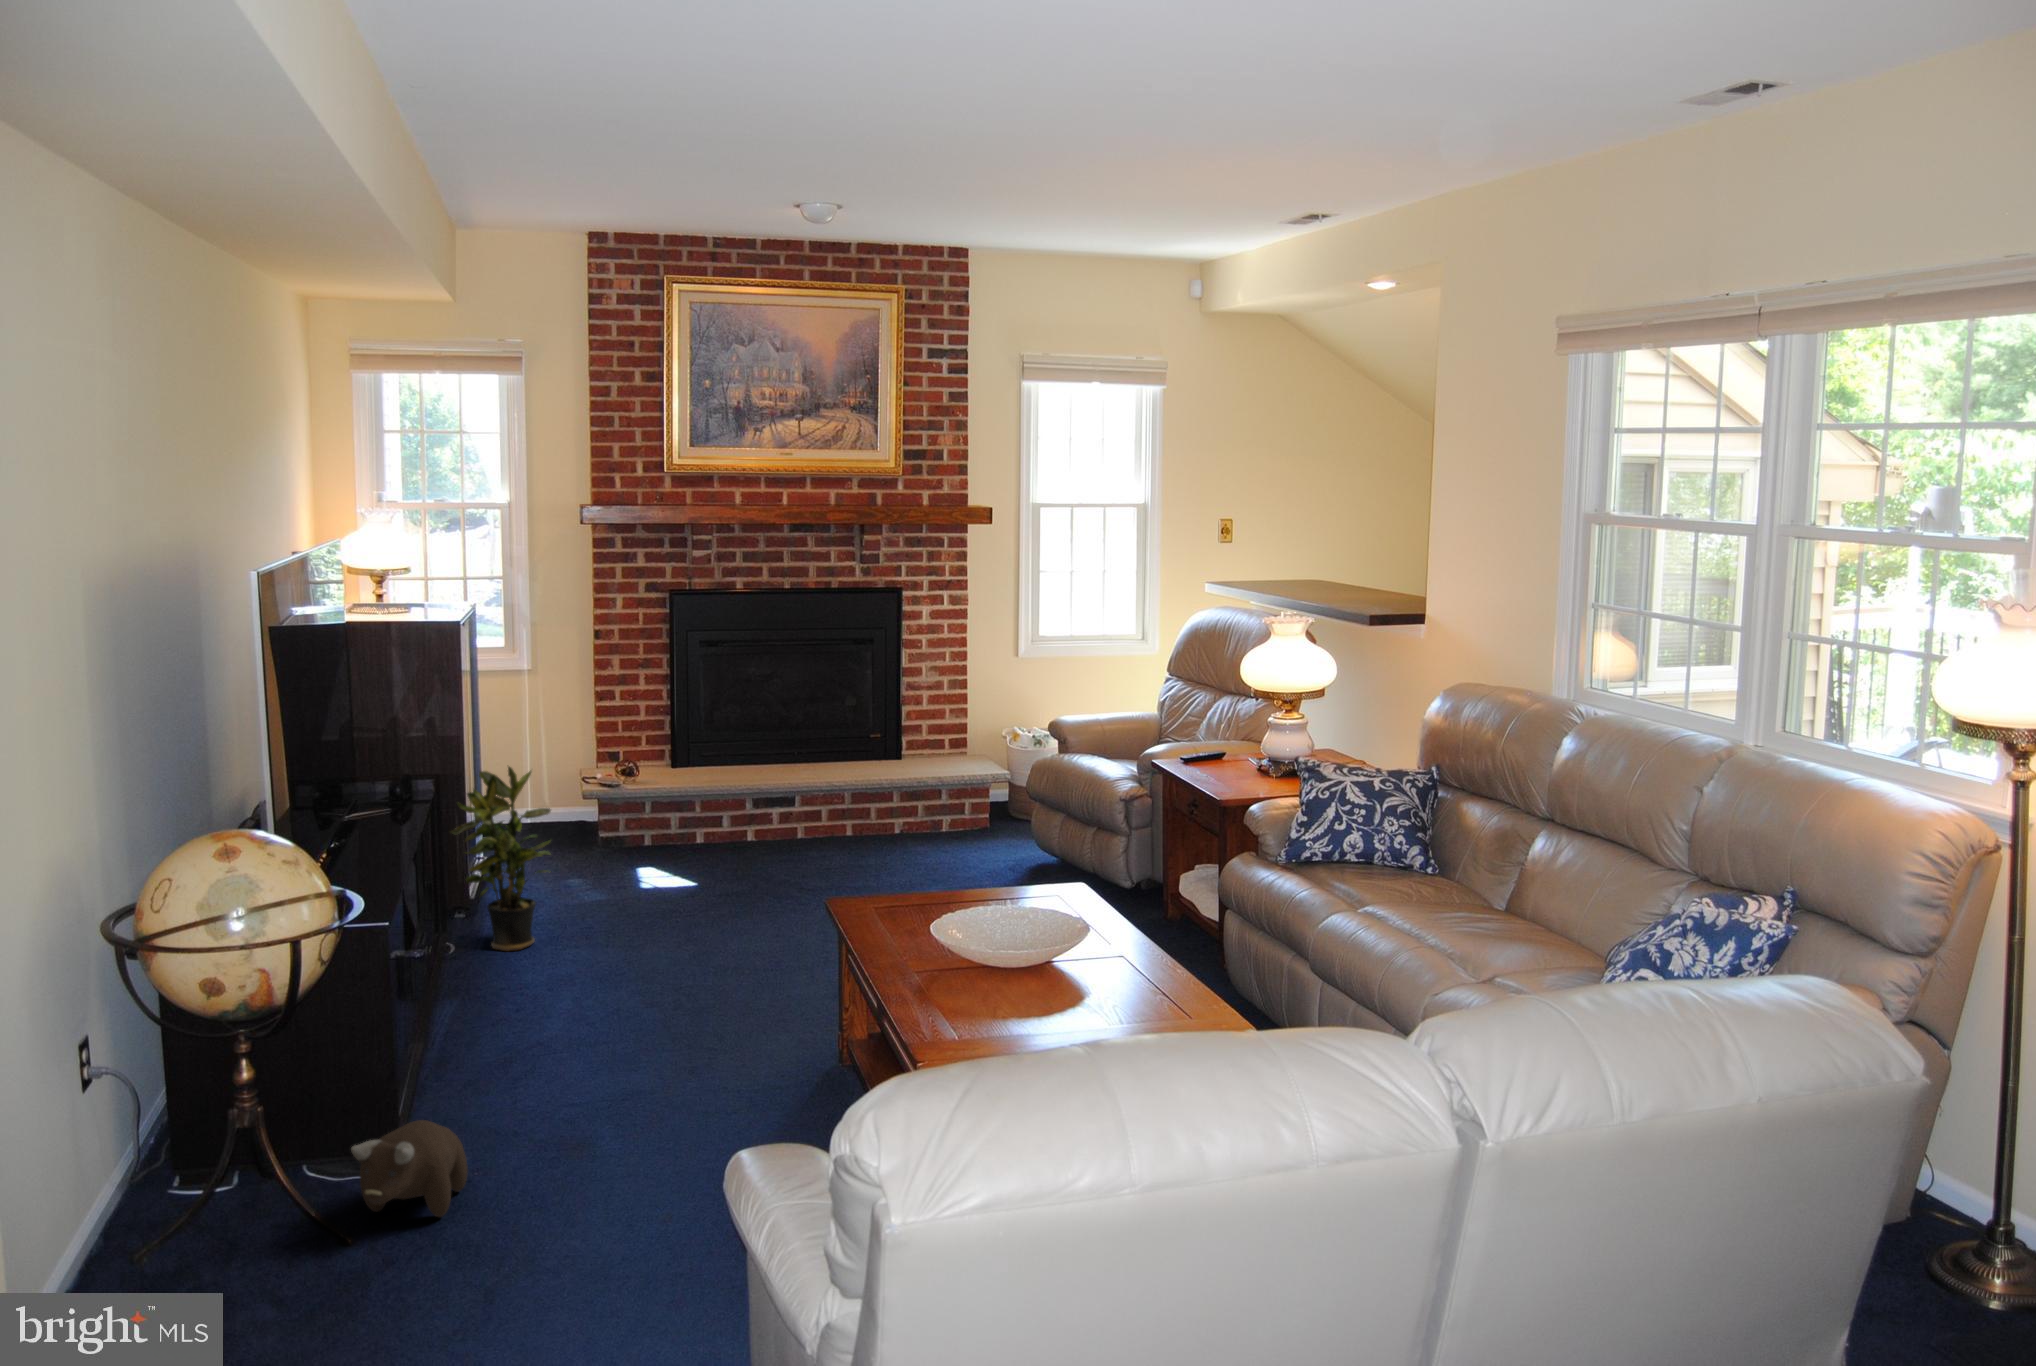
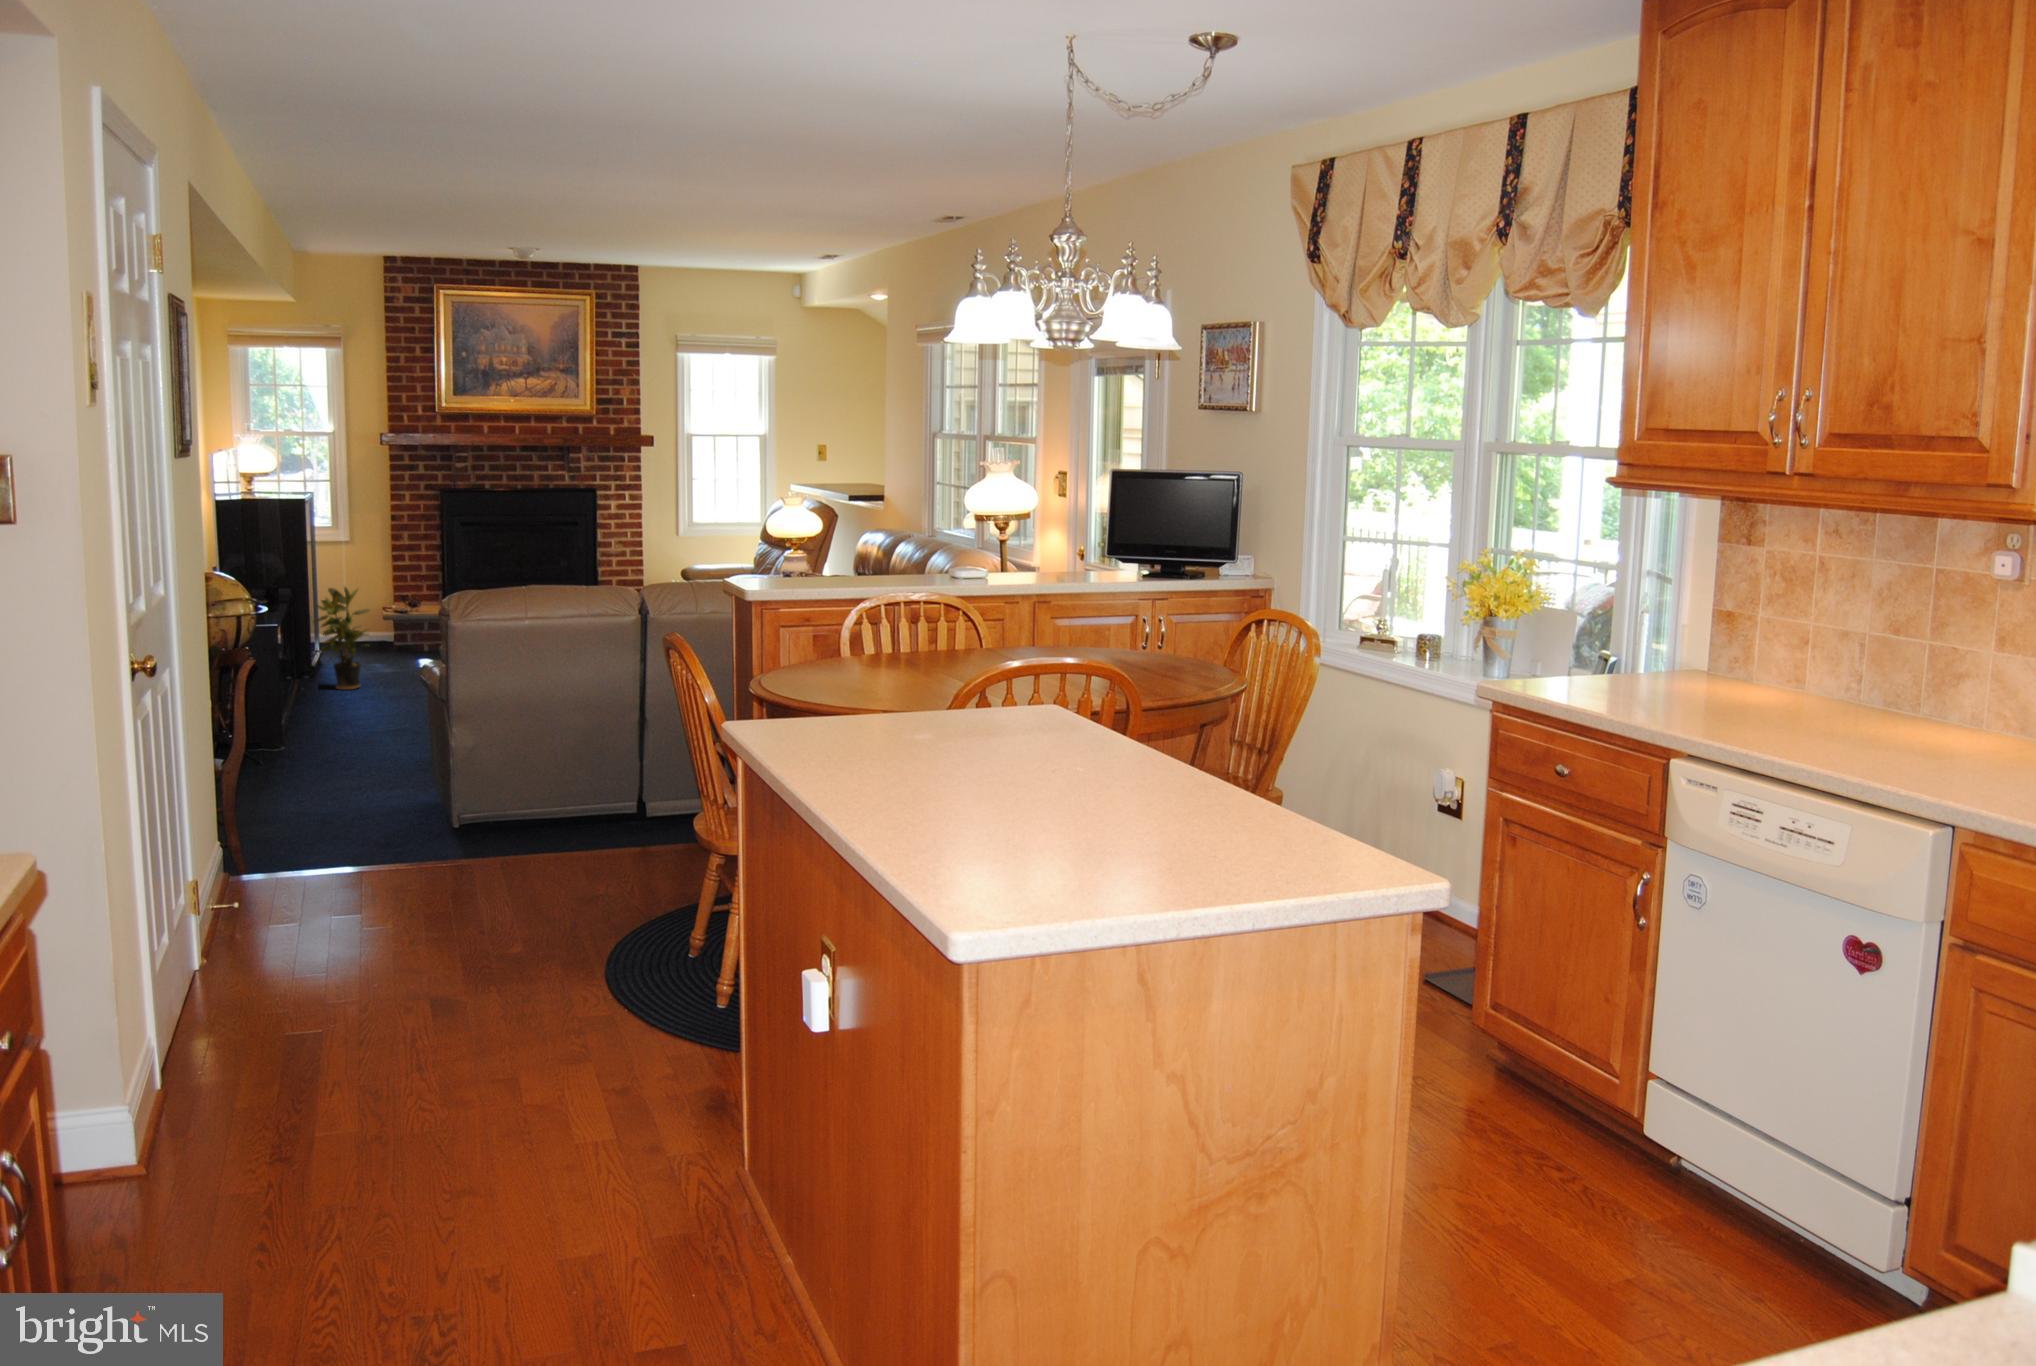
plush toy: present [351,1120,468,1217] -> none [293,719,342,760]

